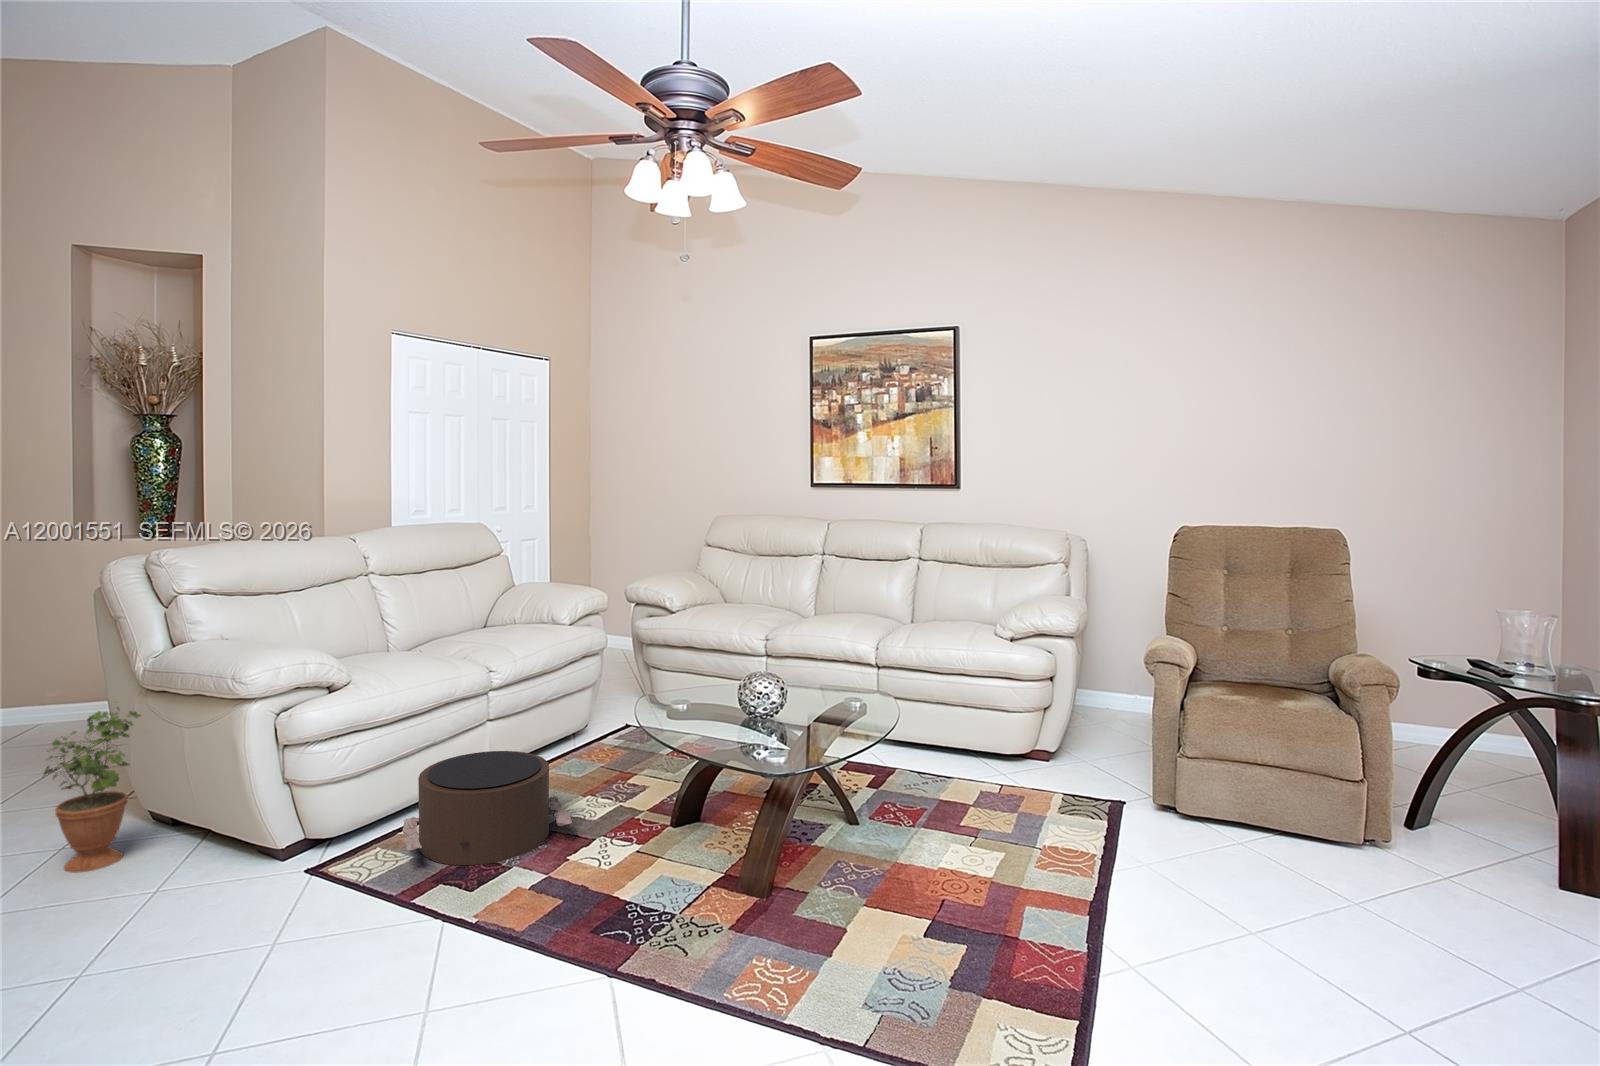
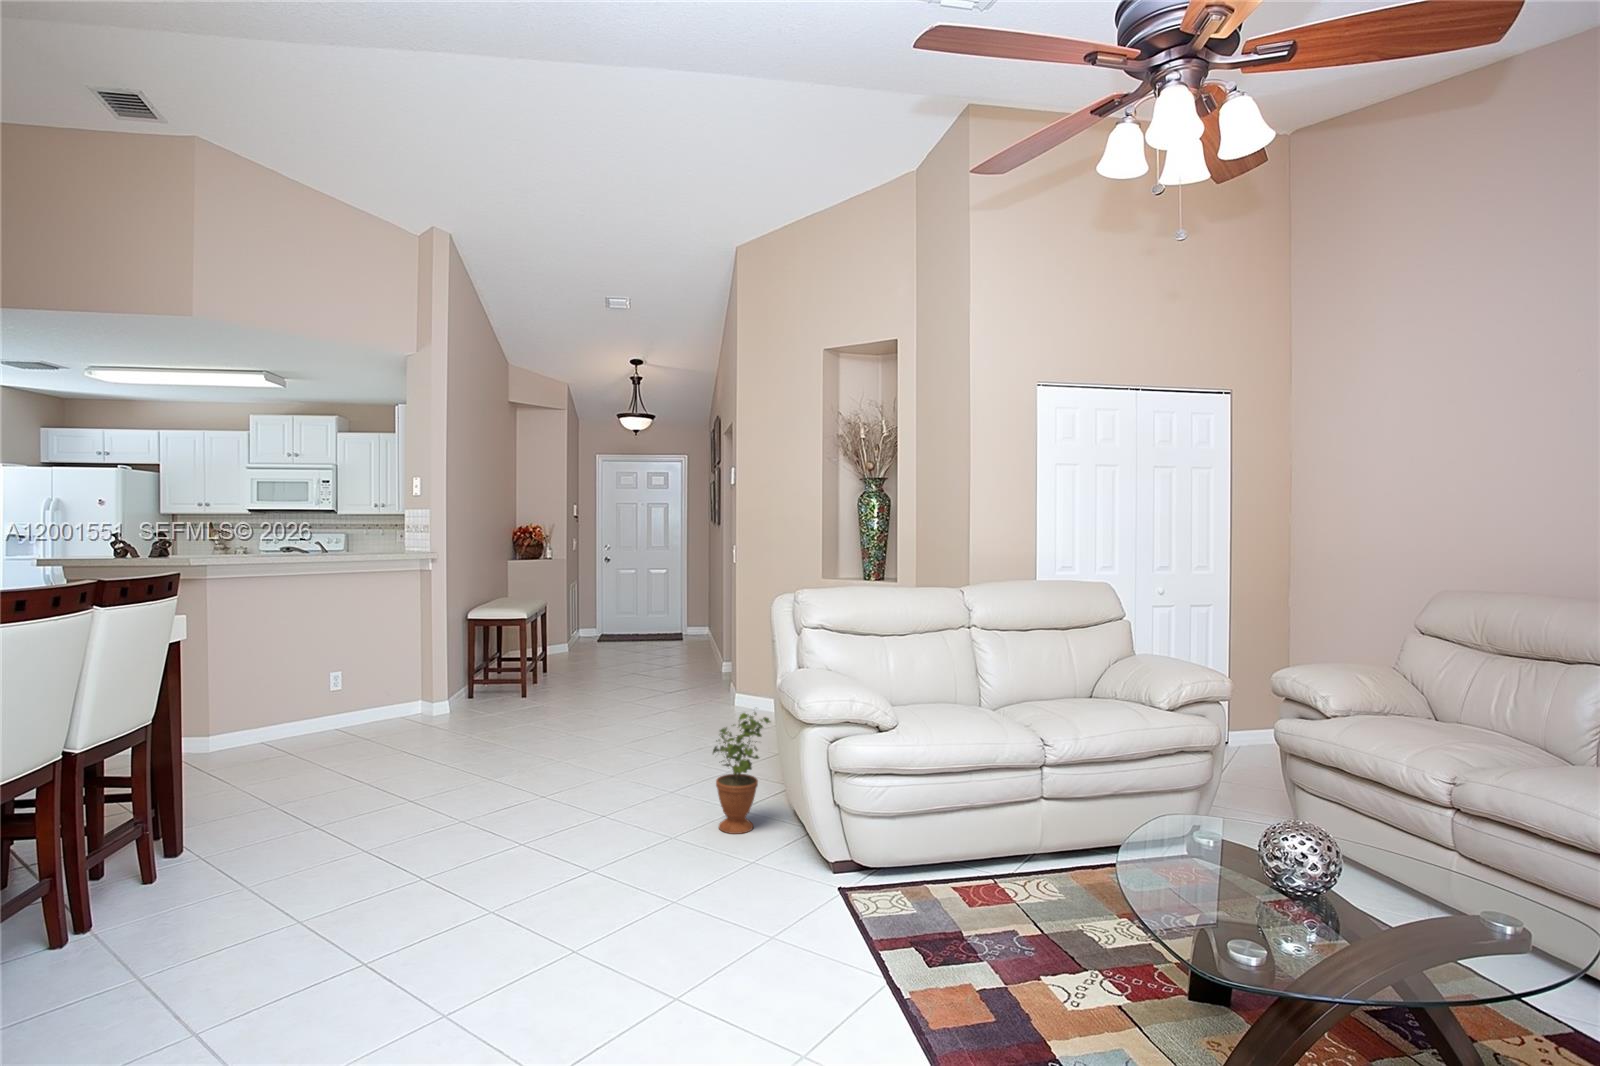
pouf: present [403,751,572,865] -> none [900,825,1071,952]

